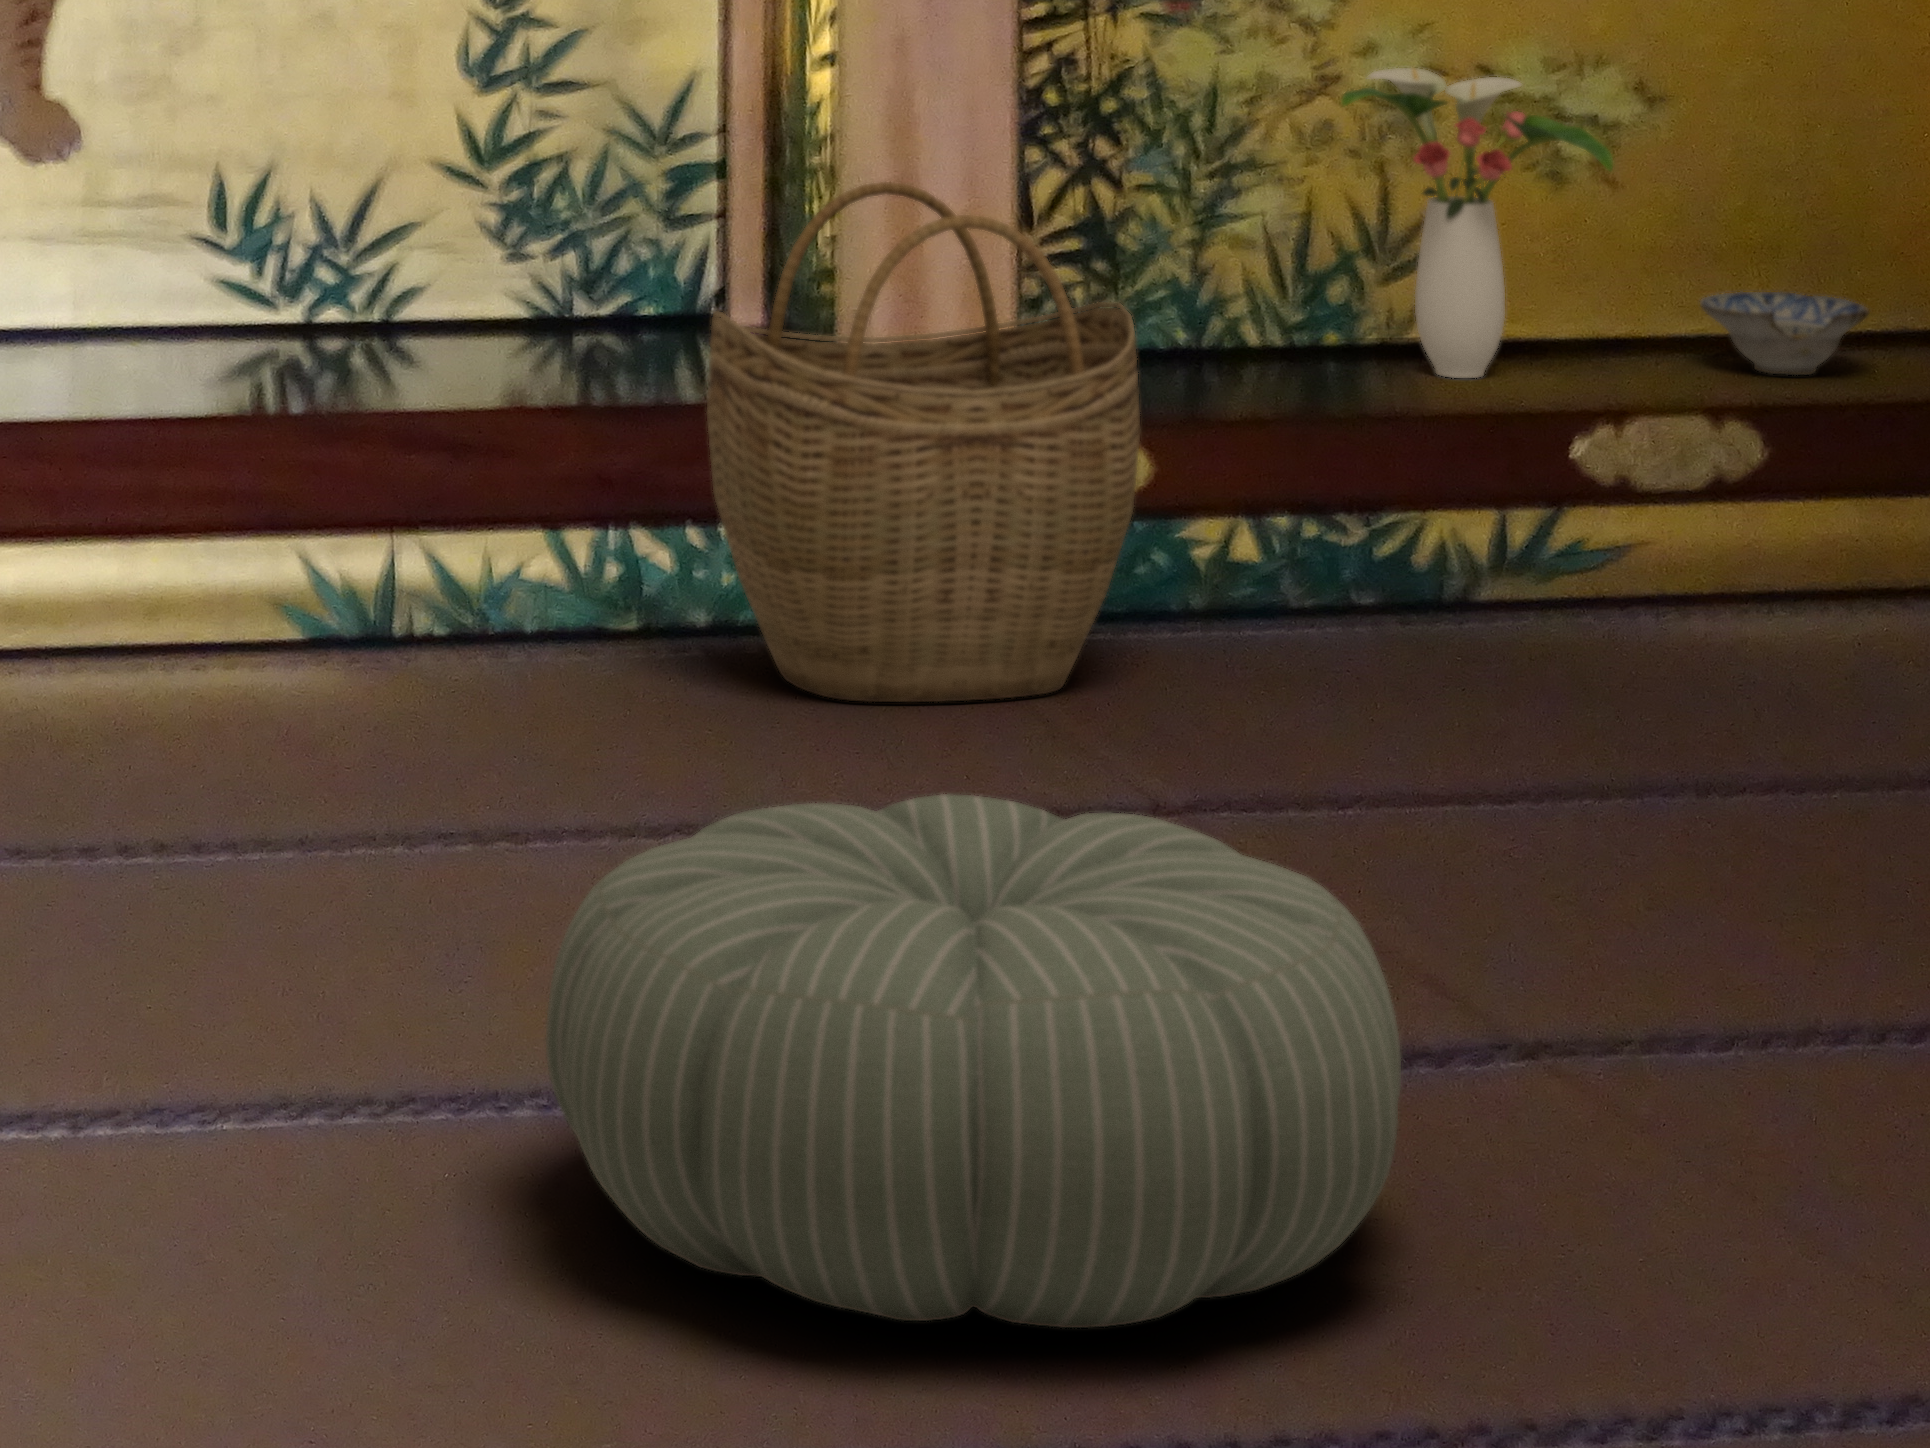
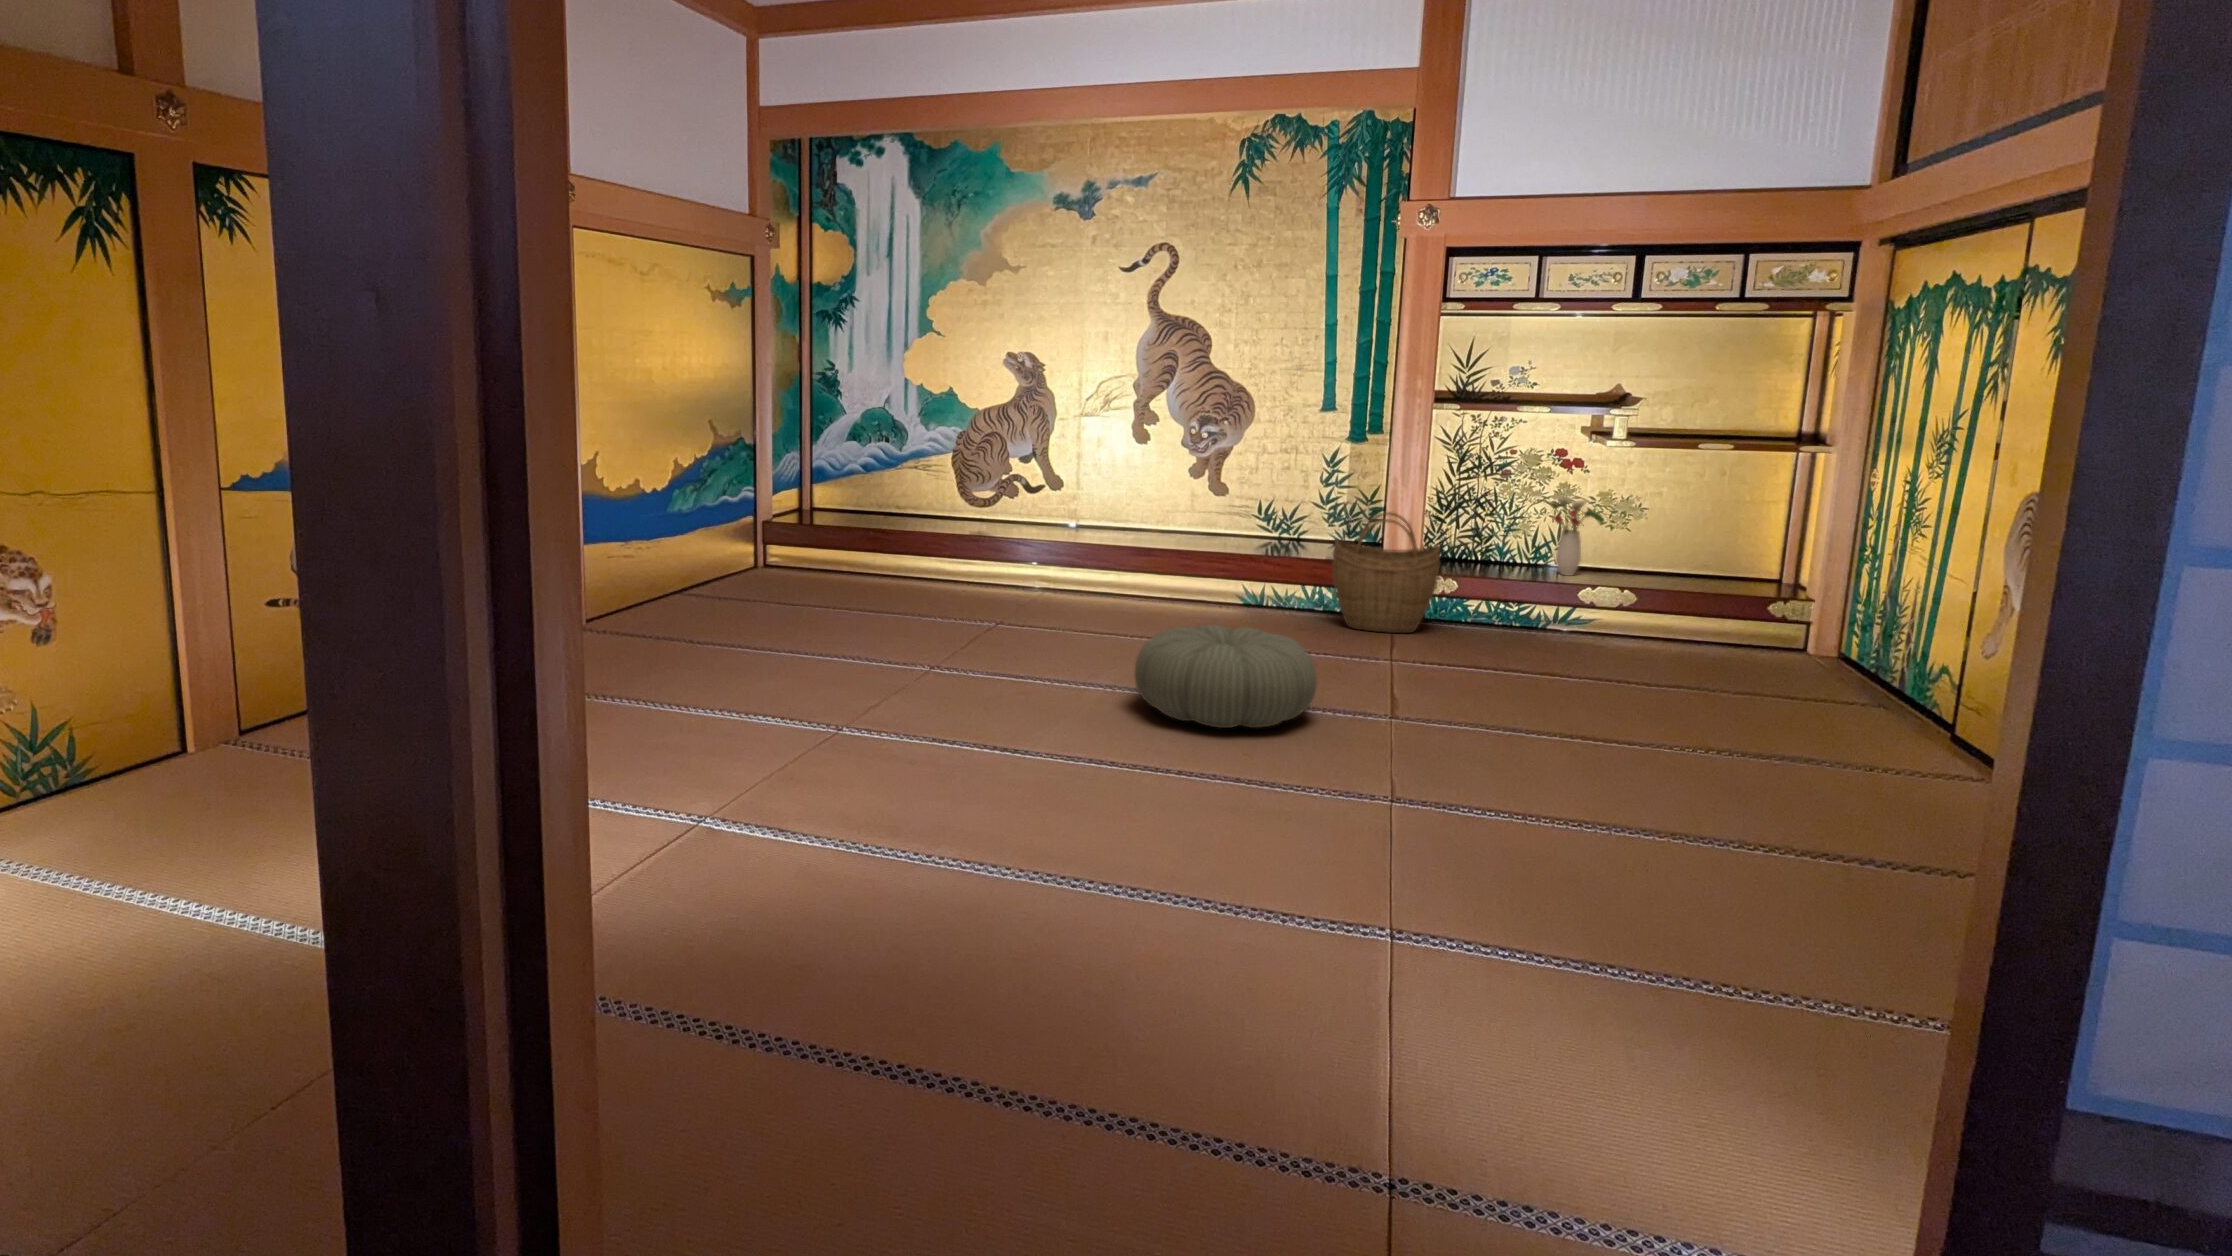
ceramic bowl: present [1700,292,1869,375] -> none [1641,561,1689,583]

